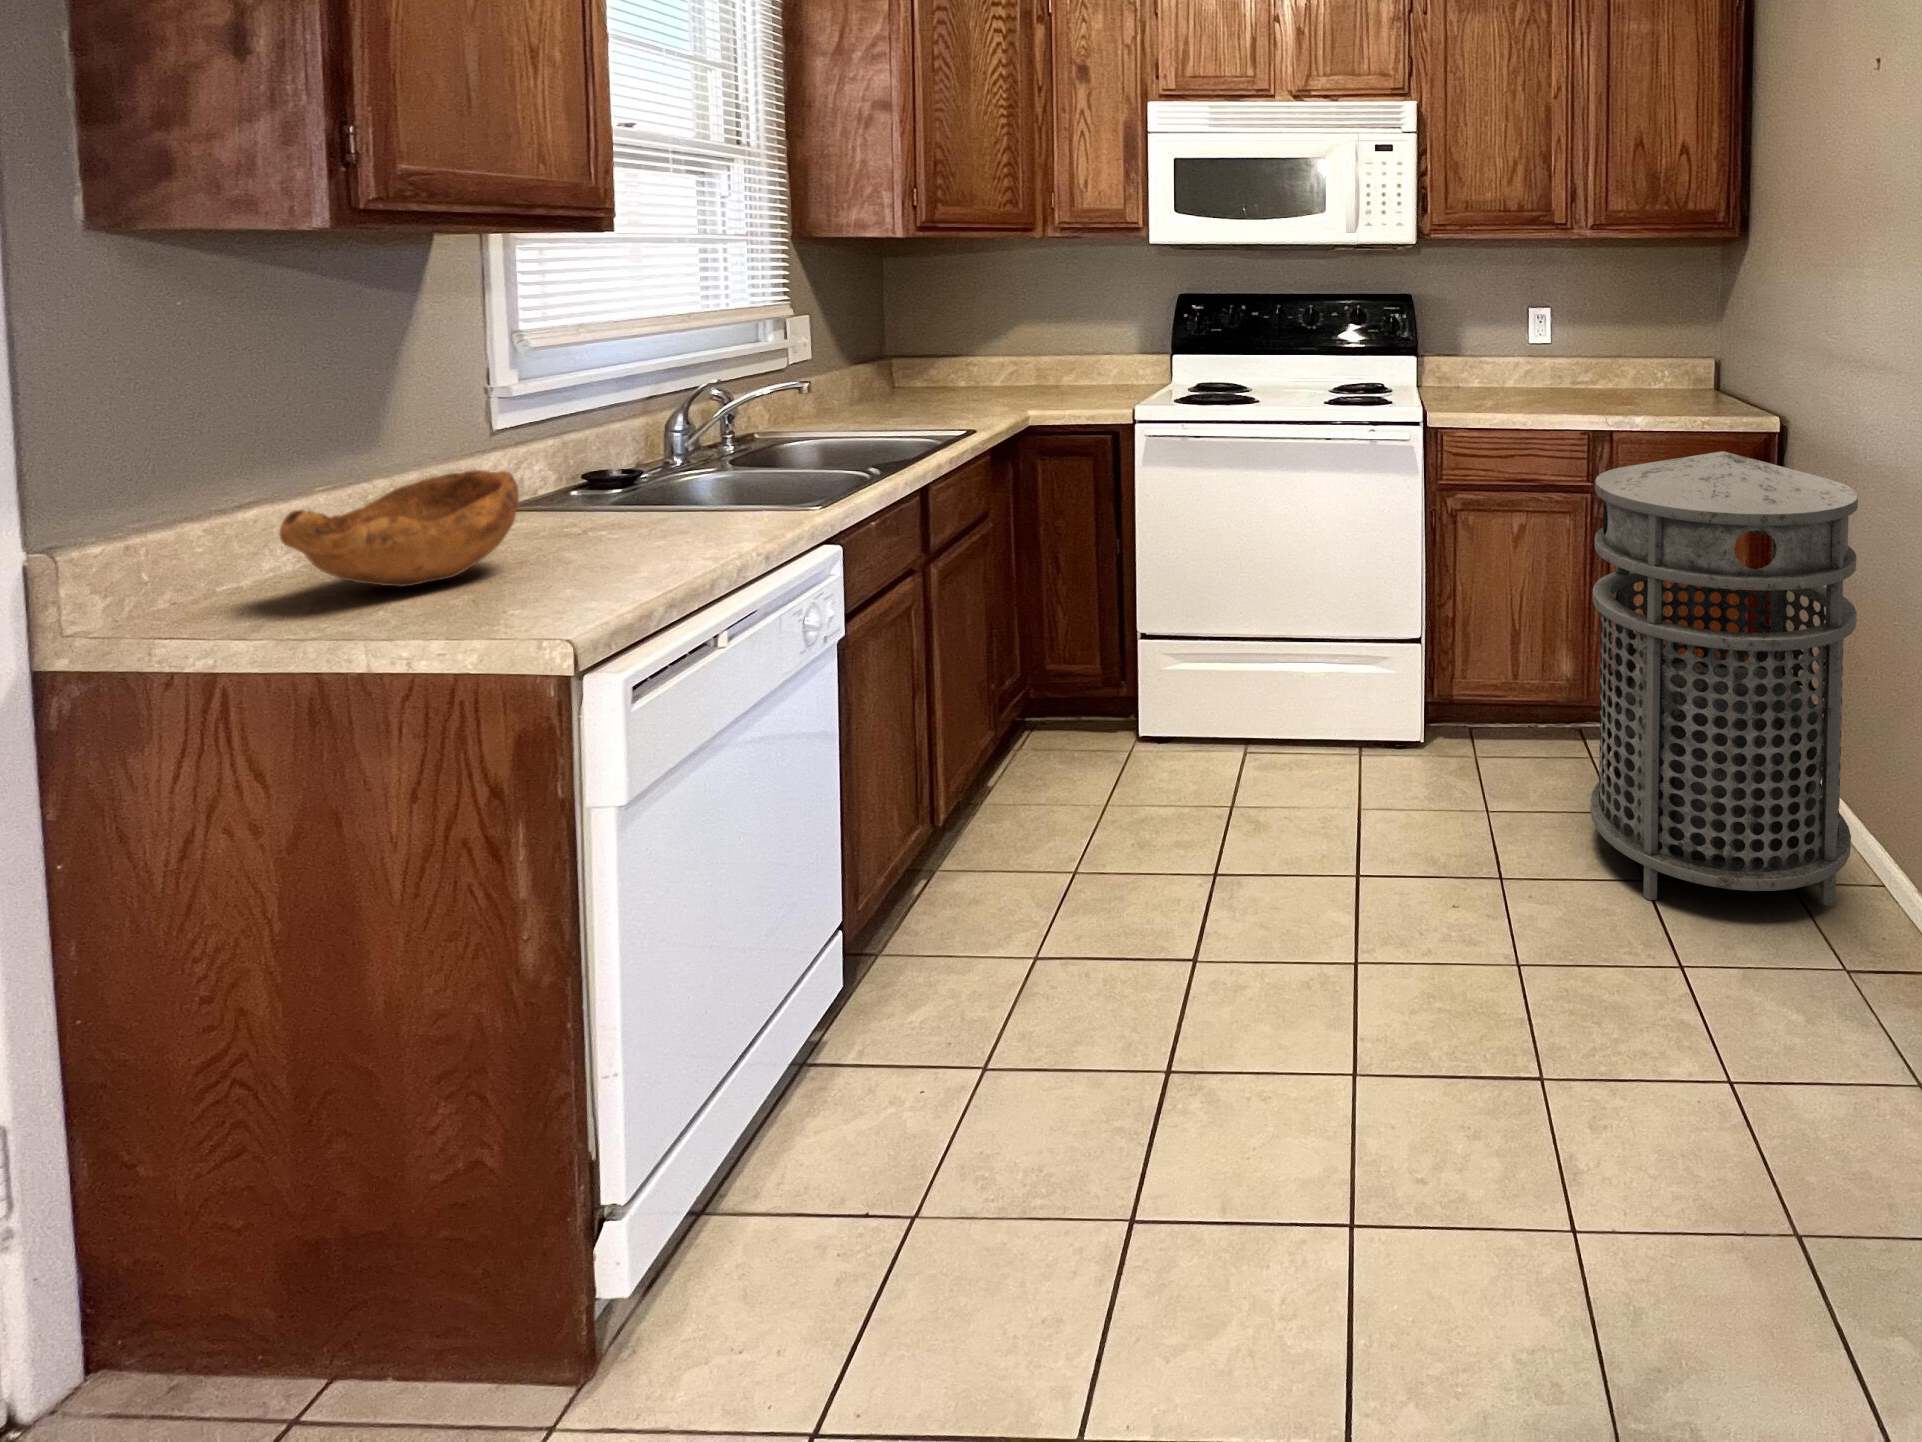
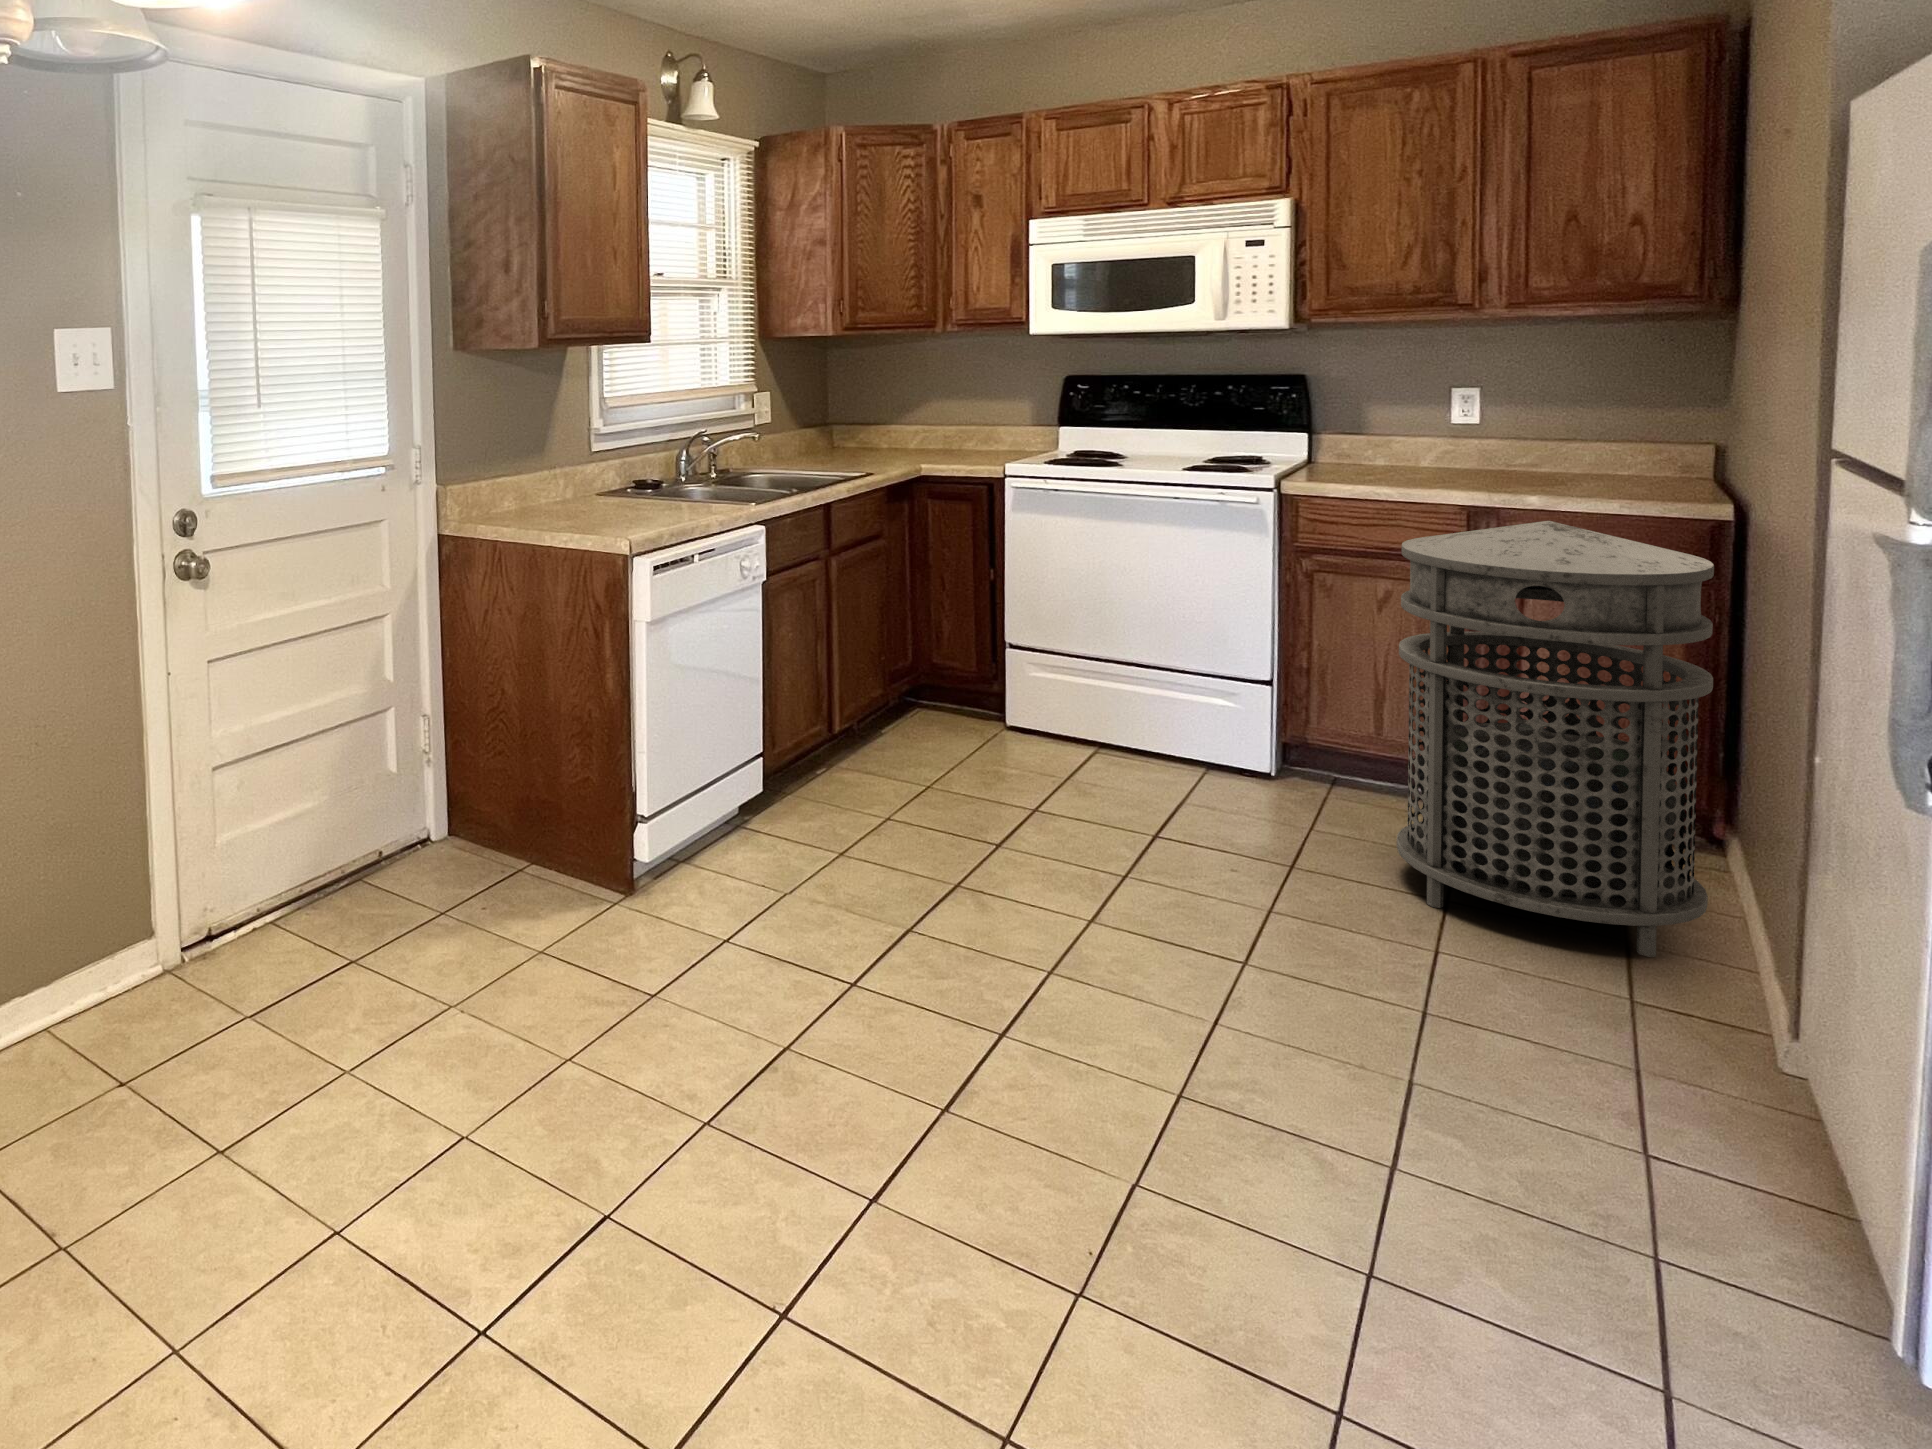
wooden bowl: present [280,470,519,587] -> none [520,463,608,513]

